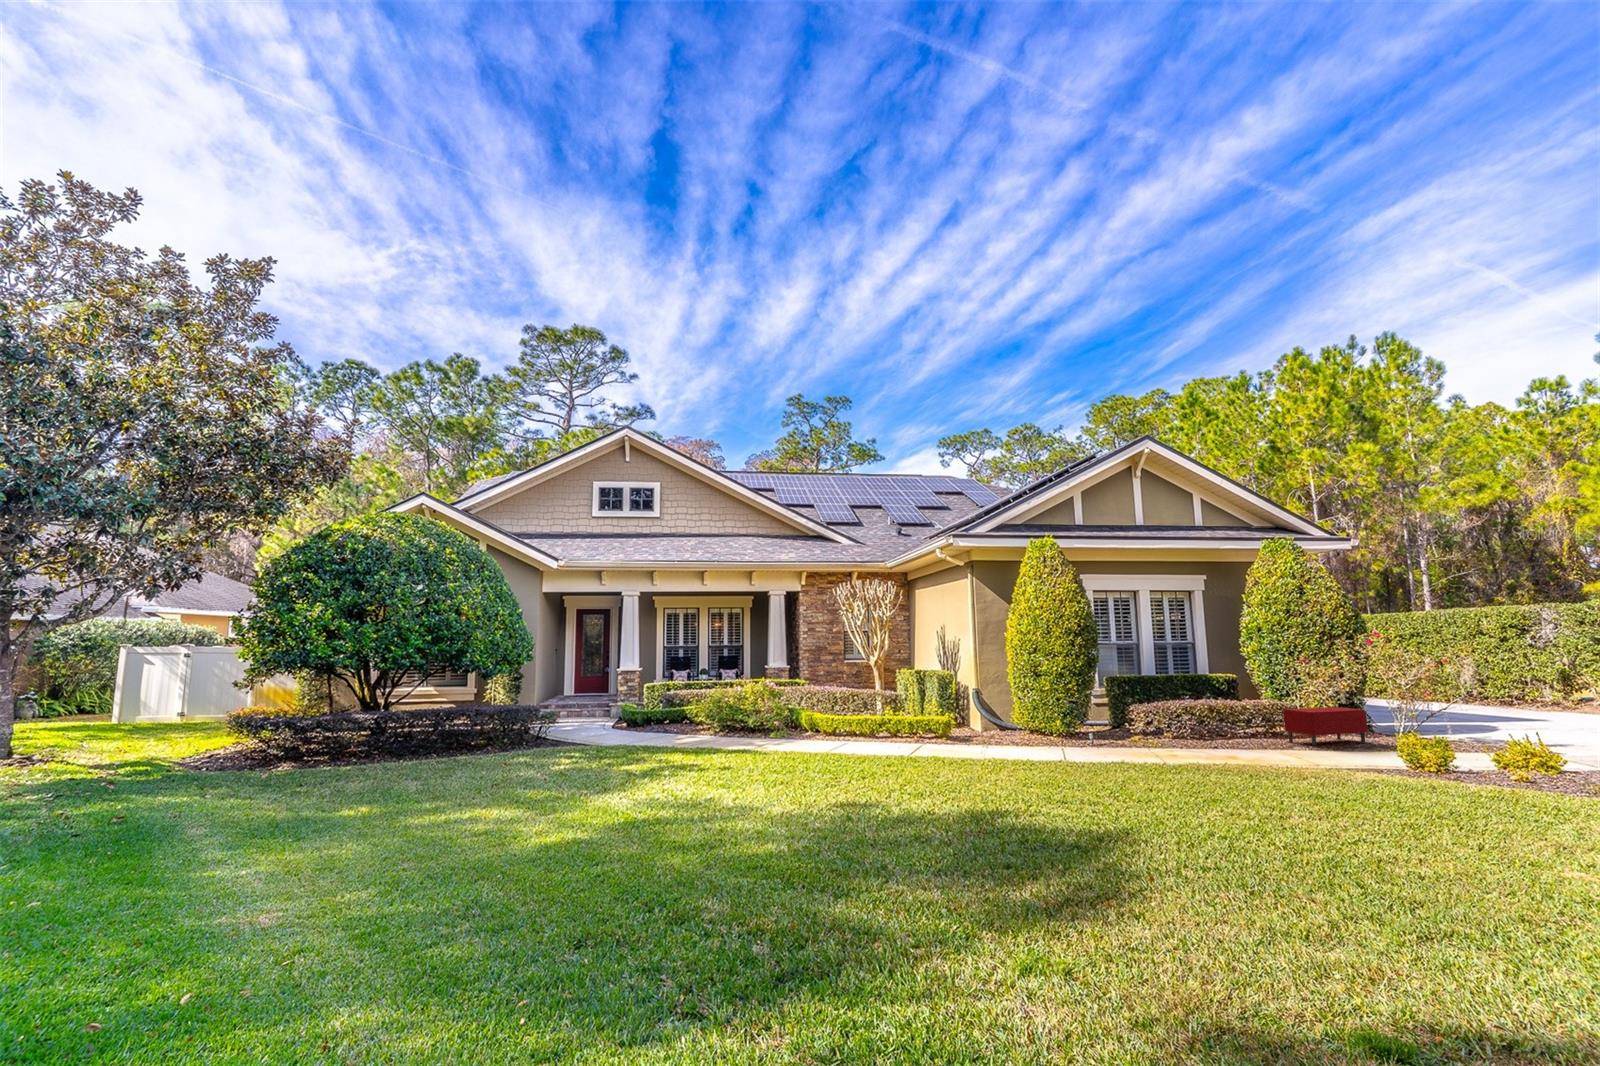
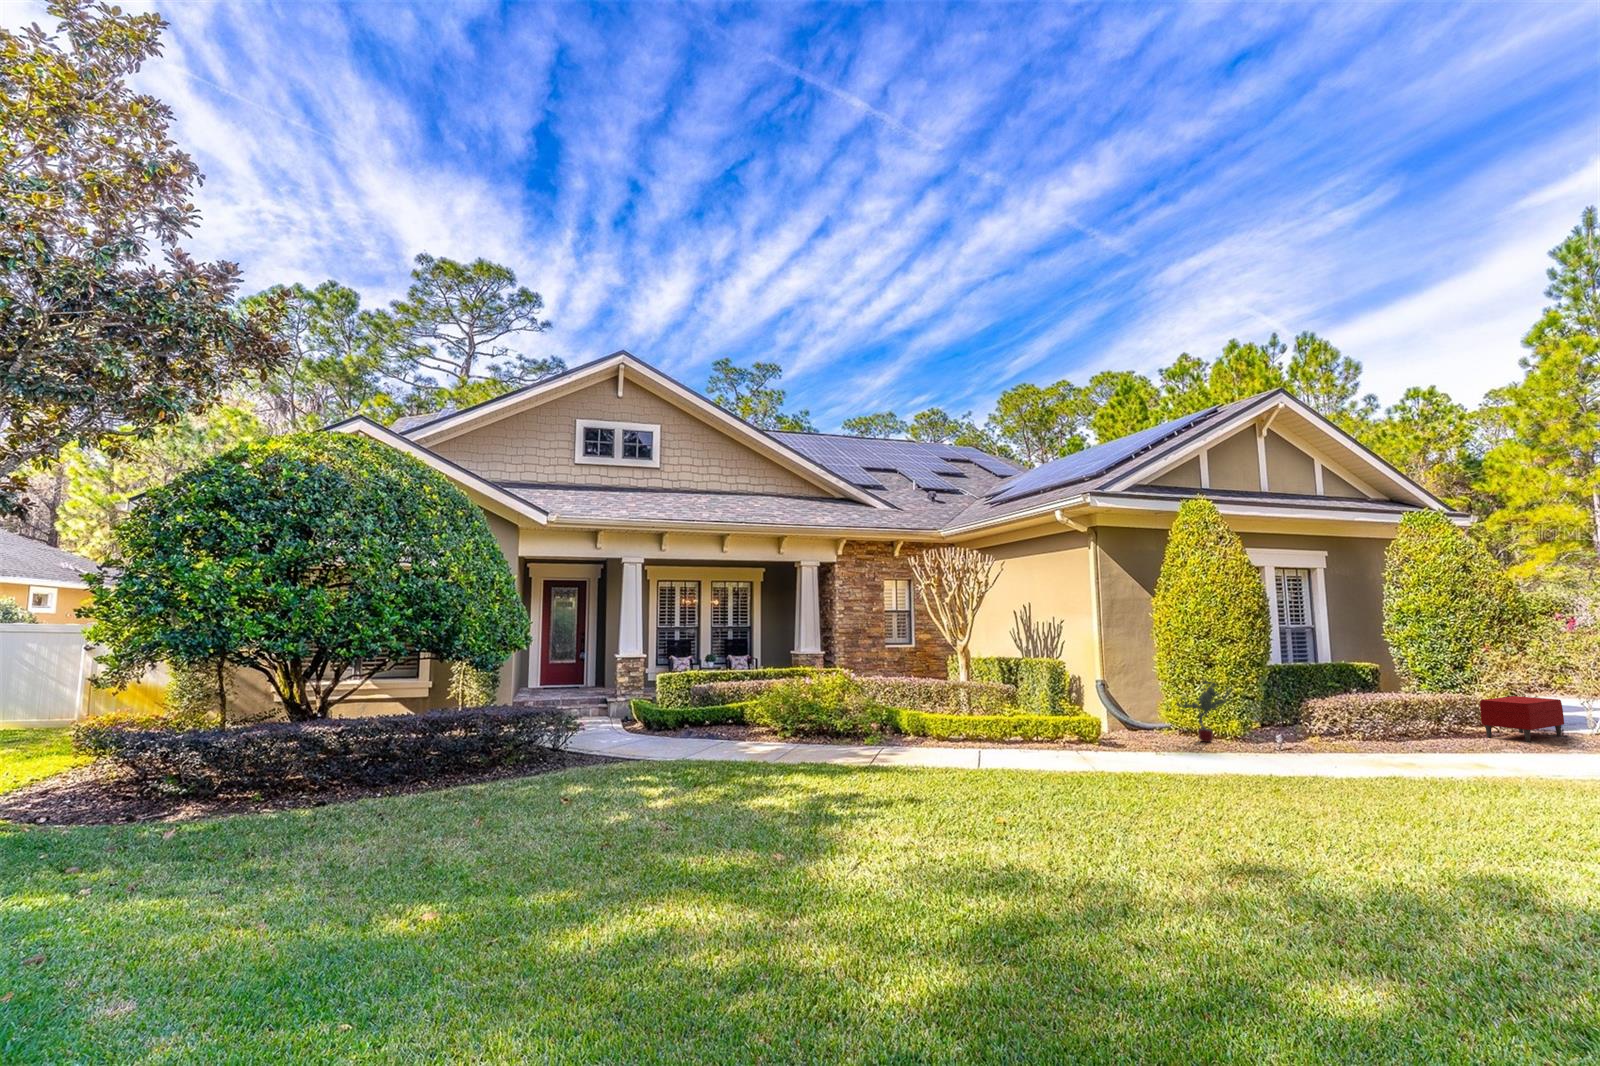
potted tree: none [1006,687,1043,741] -> present [1177,679,1232,742]

